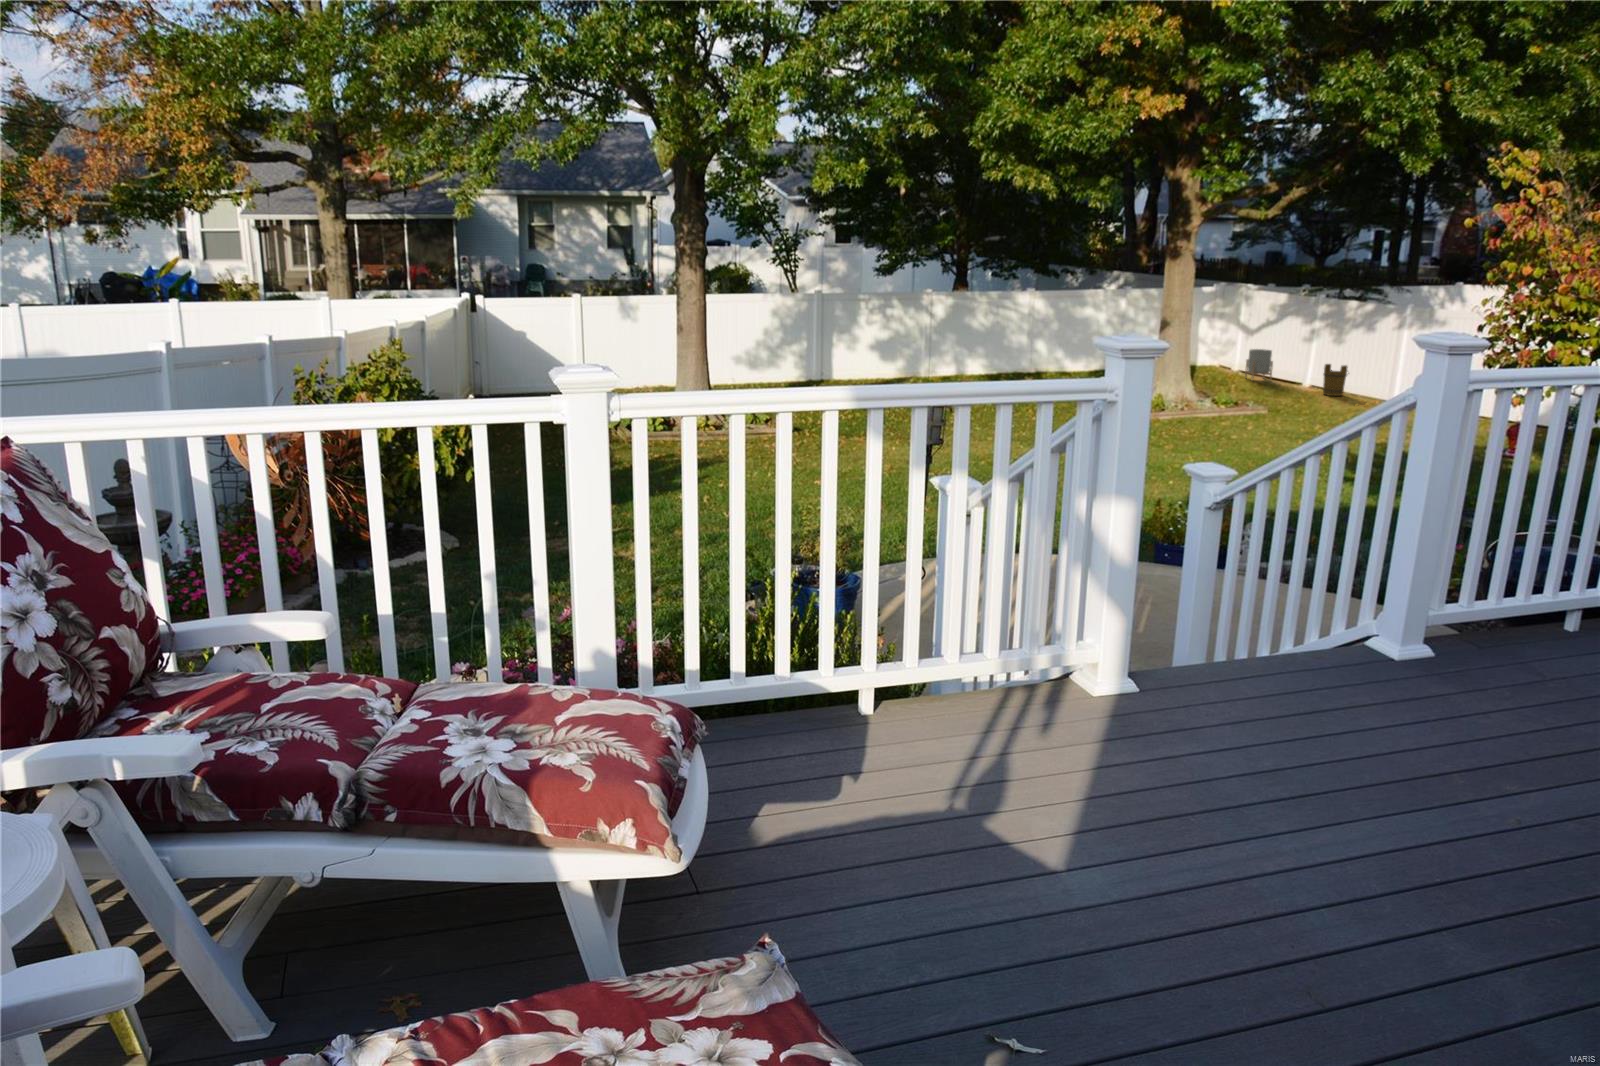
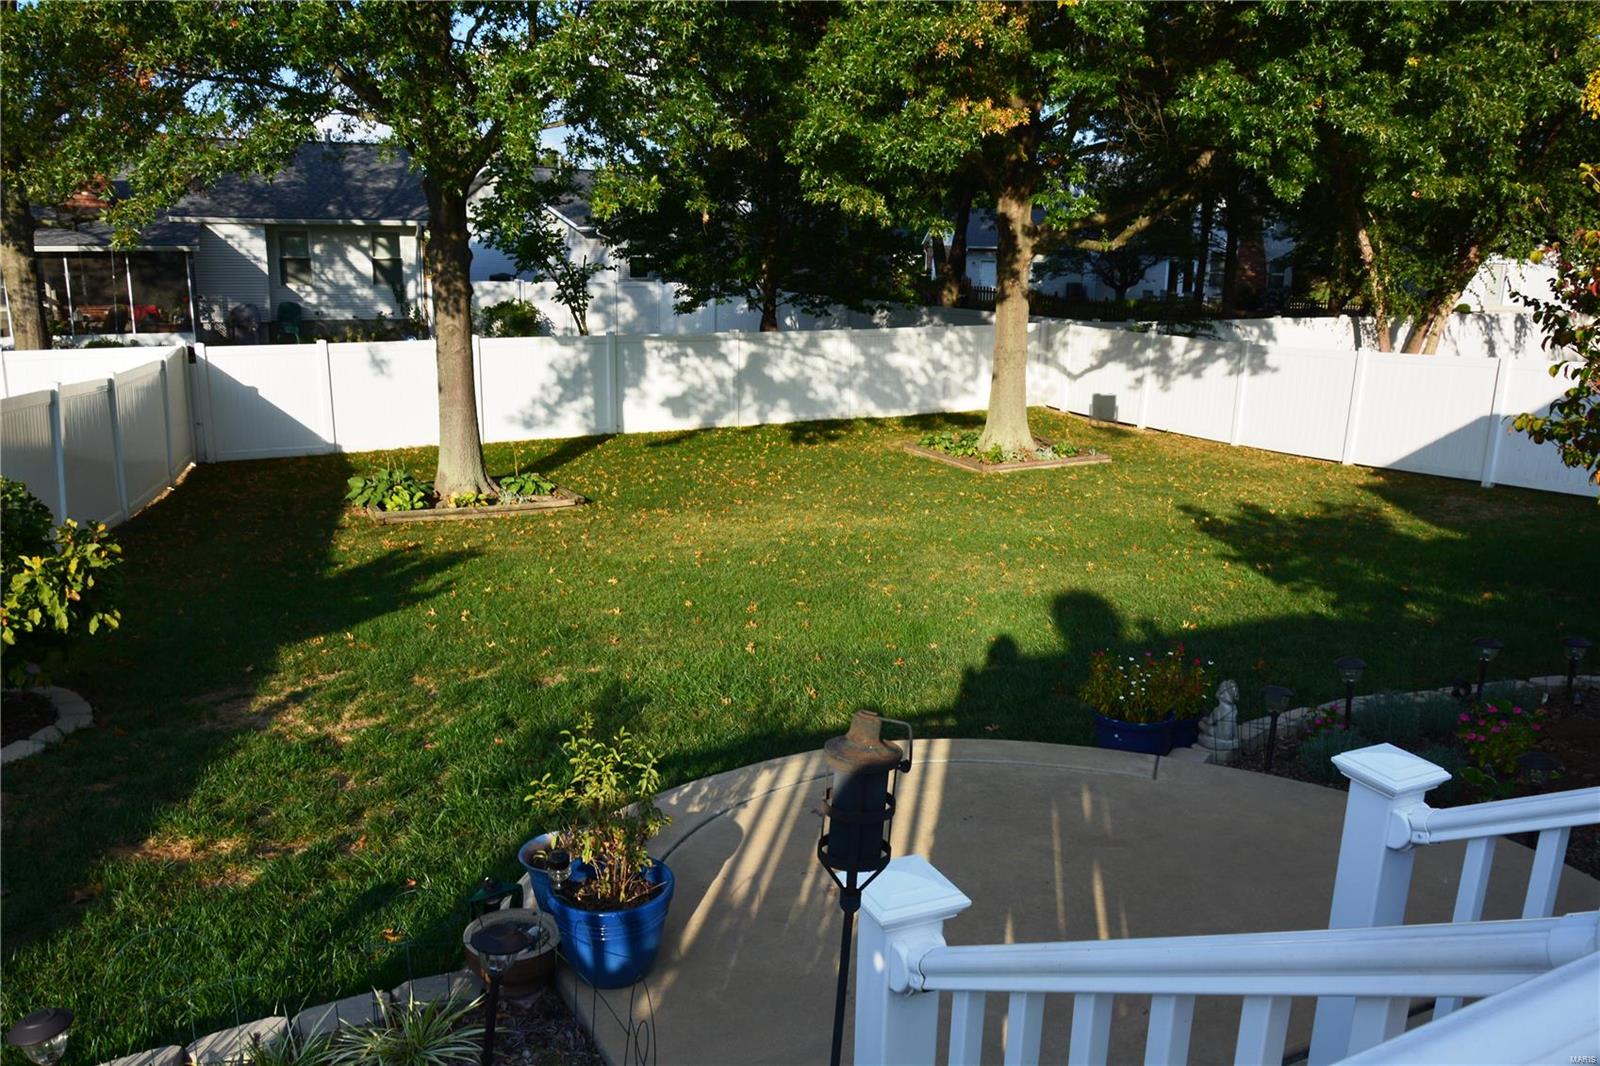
bucket: present [1323,364,1348,396] -> none [1175,409,1203,444]

